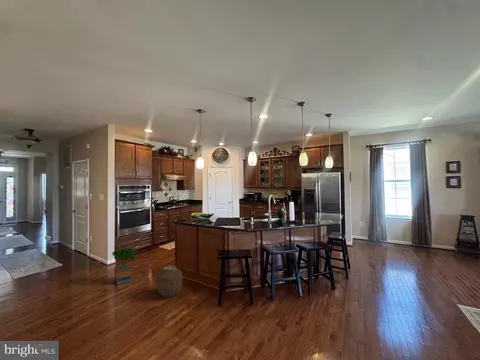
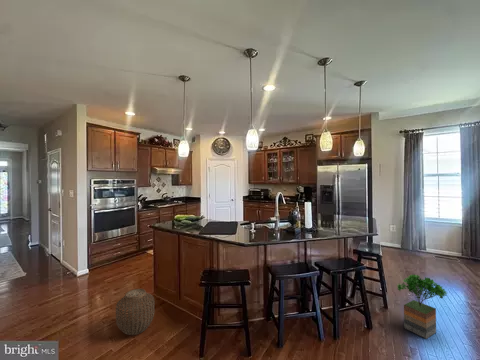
potted tree: present [112,247,136,285] -> present [398,275,447,339]

